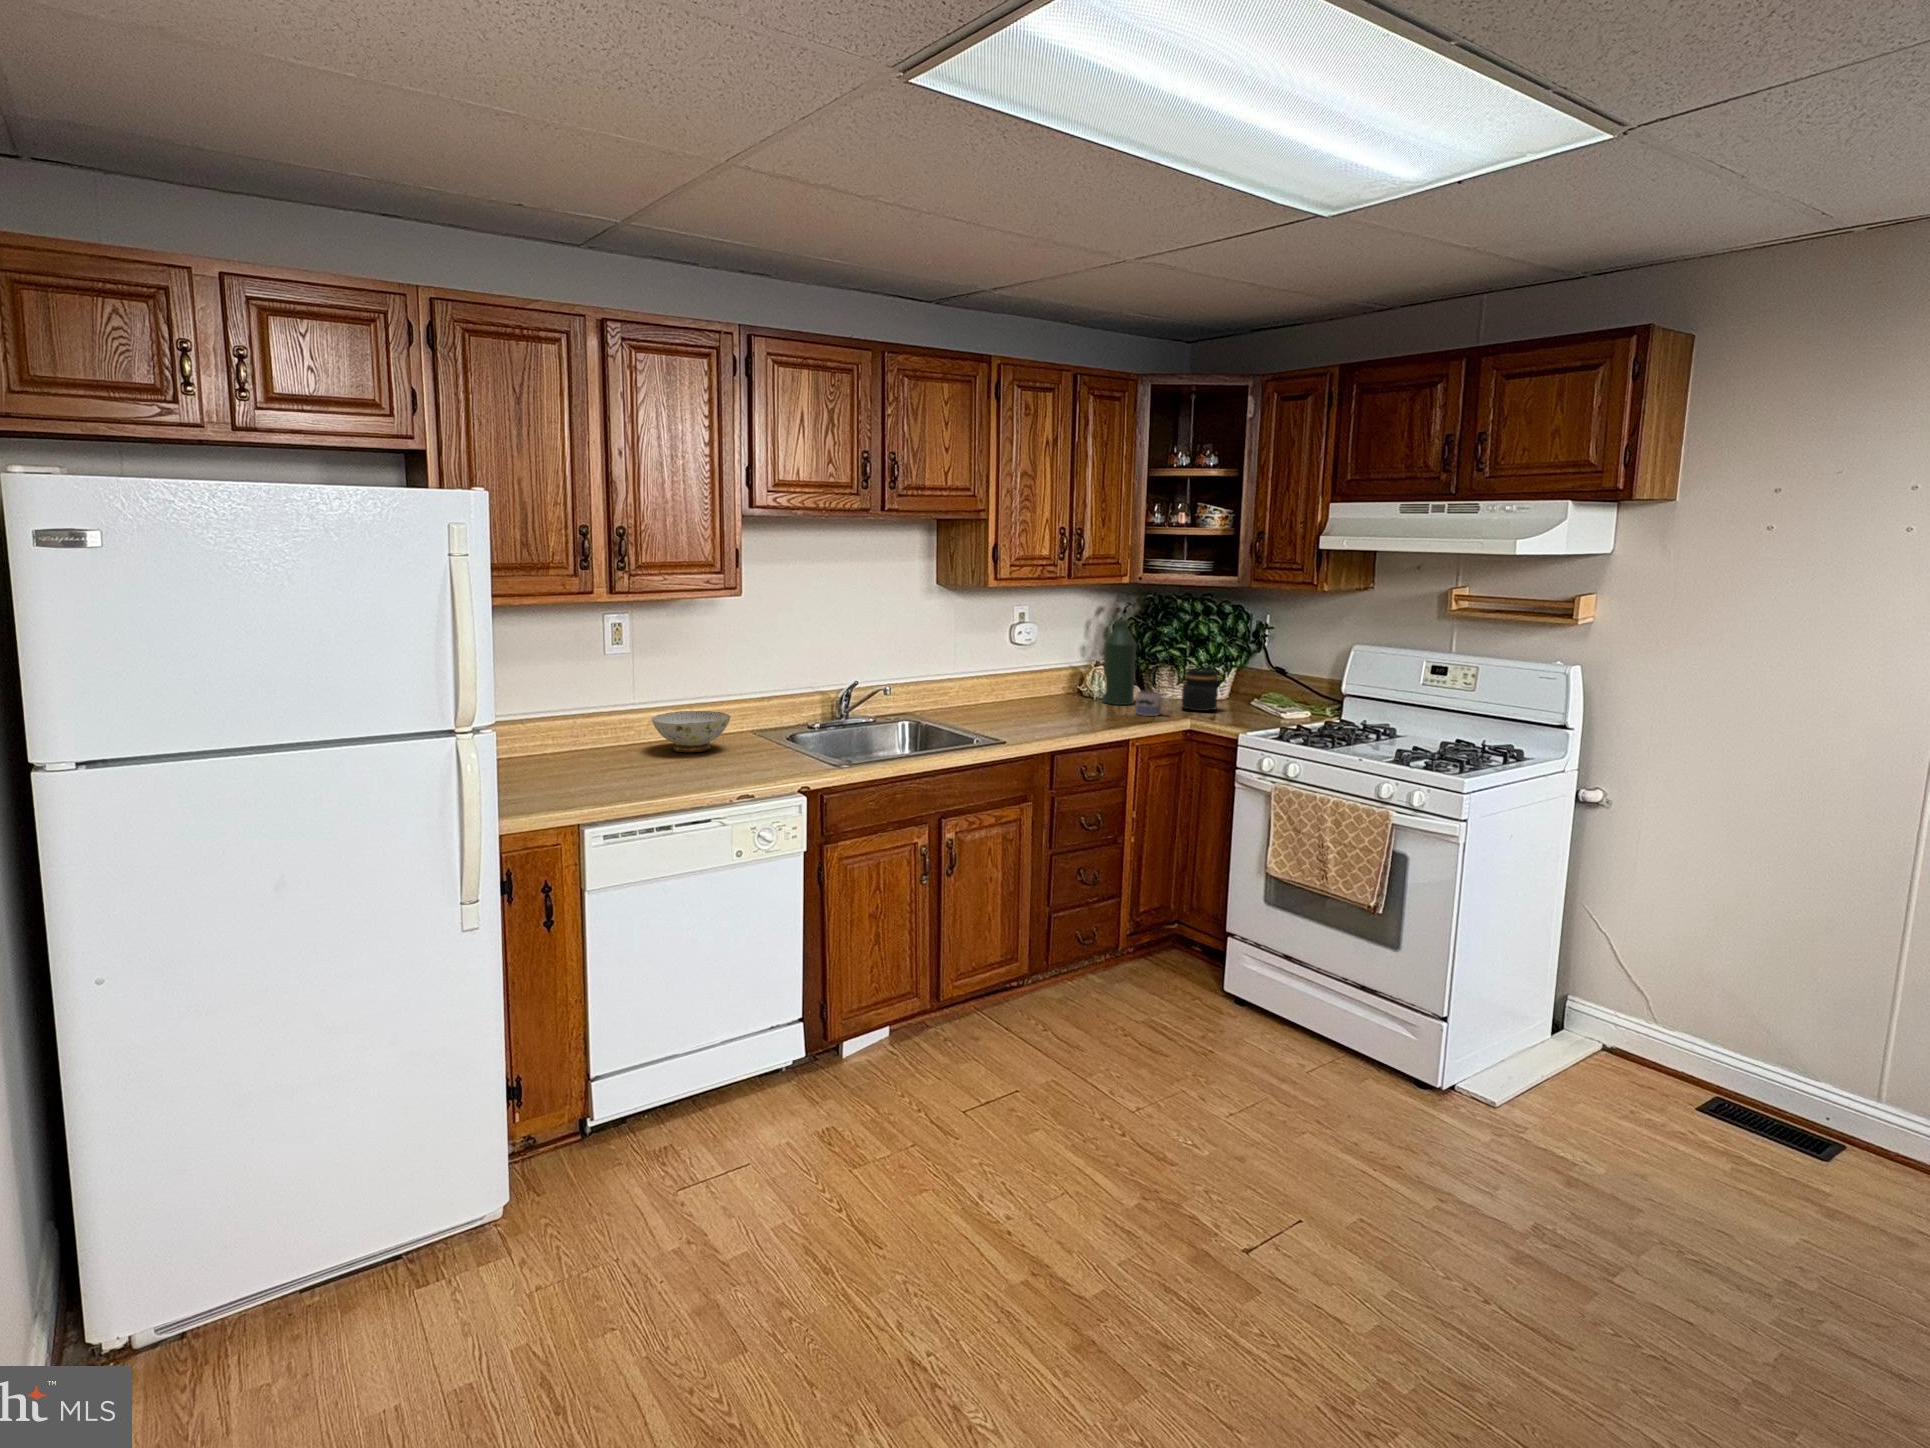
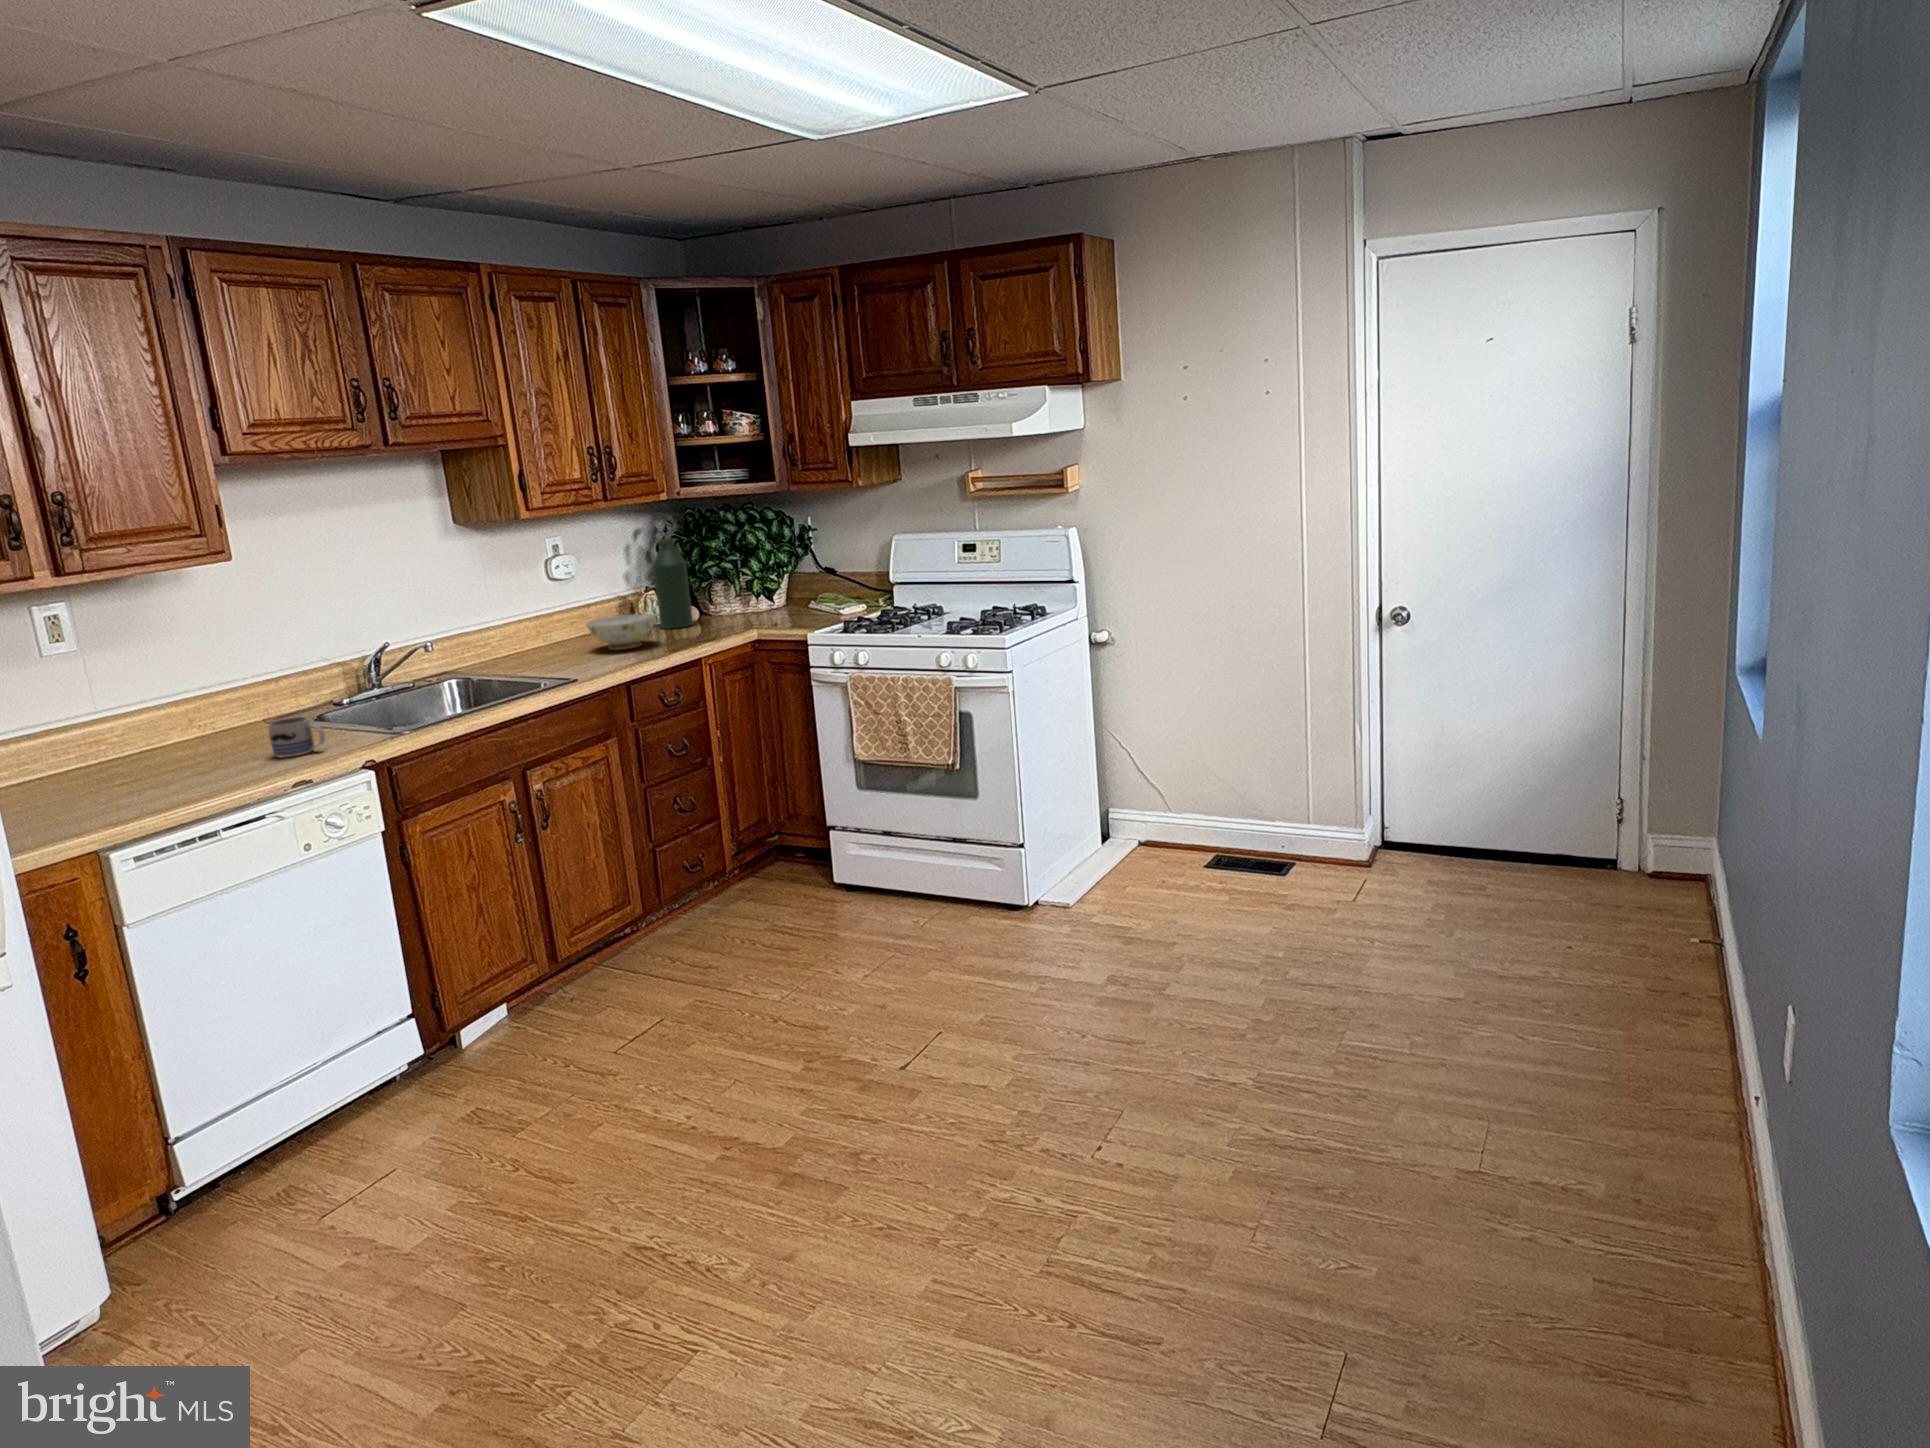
jar: present [1178,668,1222,711] -> none [735,577,782,621]
mug: present [1136,691,1169,716] -> present [269,717,325,758]
ceramic bowl: present [652,711,731,752] -> present [586,614,656,650]

